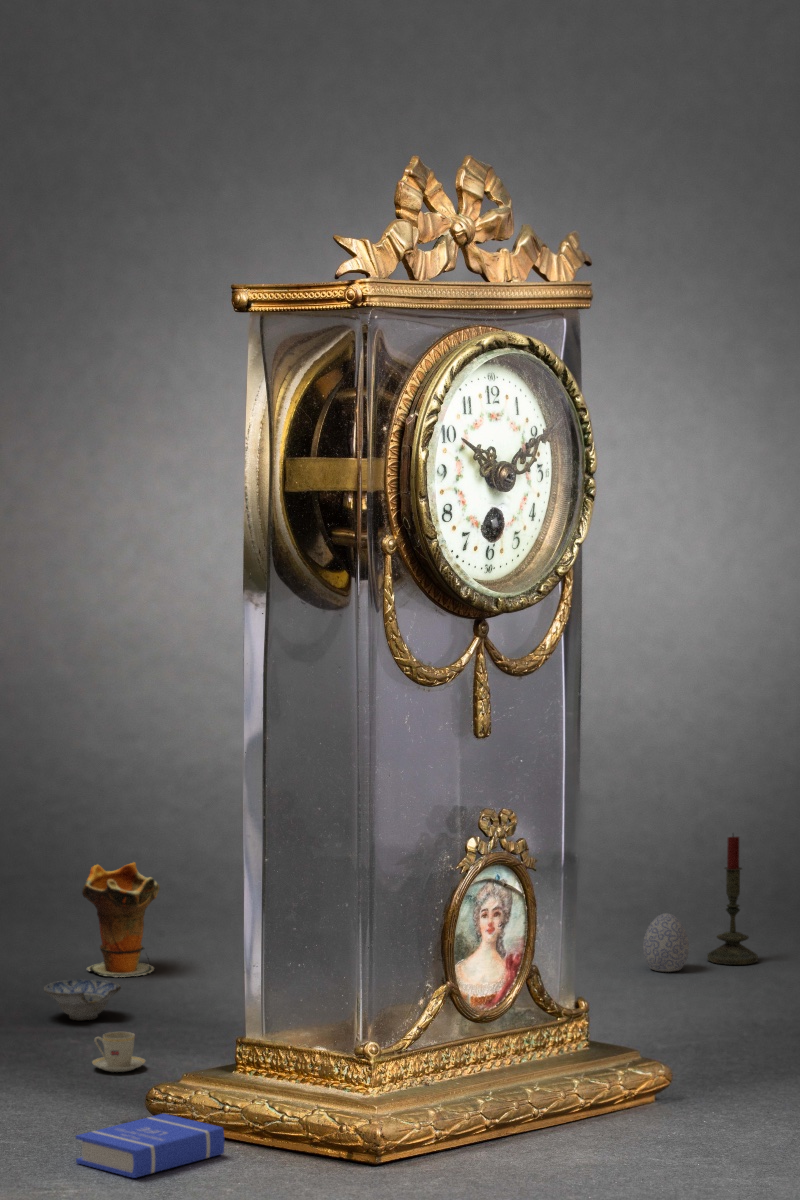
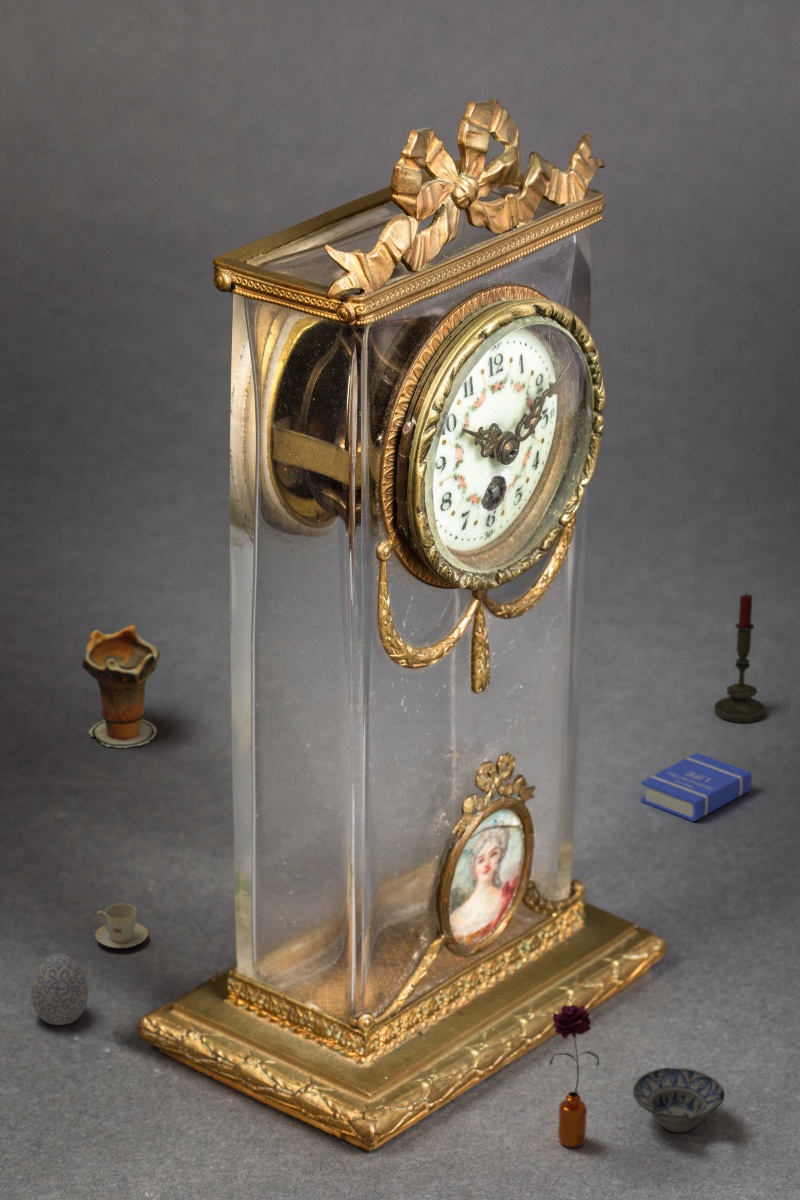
decorative egg: present [643,913,689,972] -> present [31,954,88,1025]
ceramic bowl: present [44,979,121,1020] -> present [633,1068,725,1133]
flower: none [562,1008,613,1170] -> present [550,1005,599,1147]
book: present [75,1114,224,1178] -> present [641,753,752,821]

